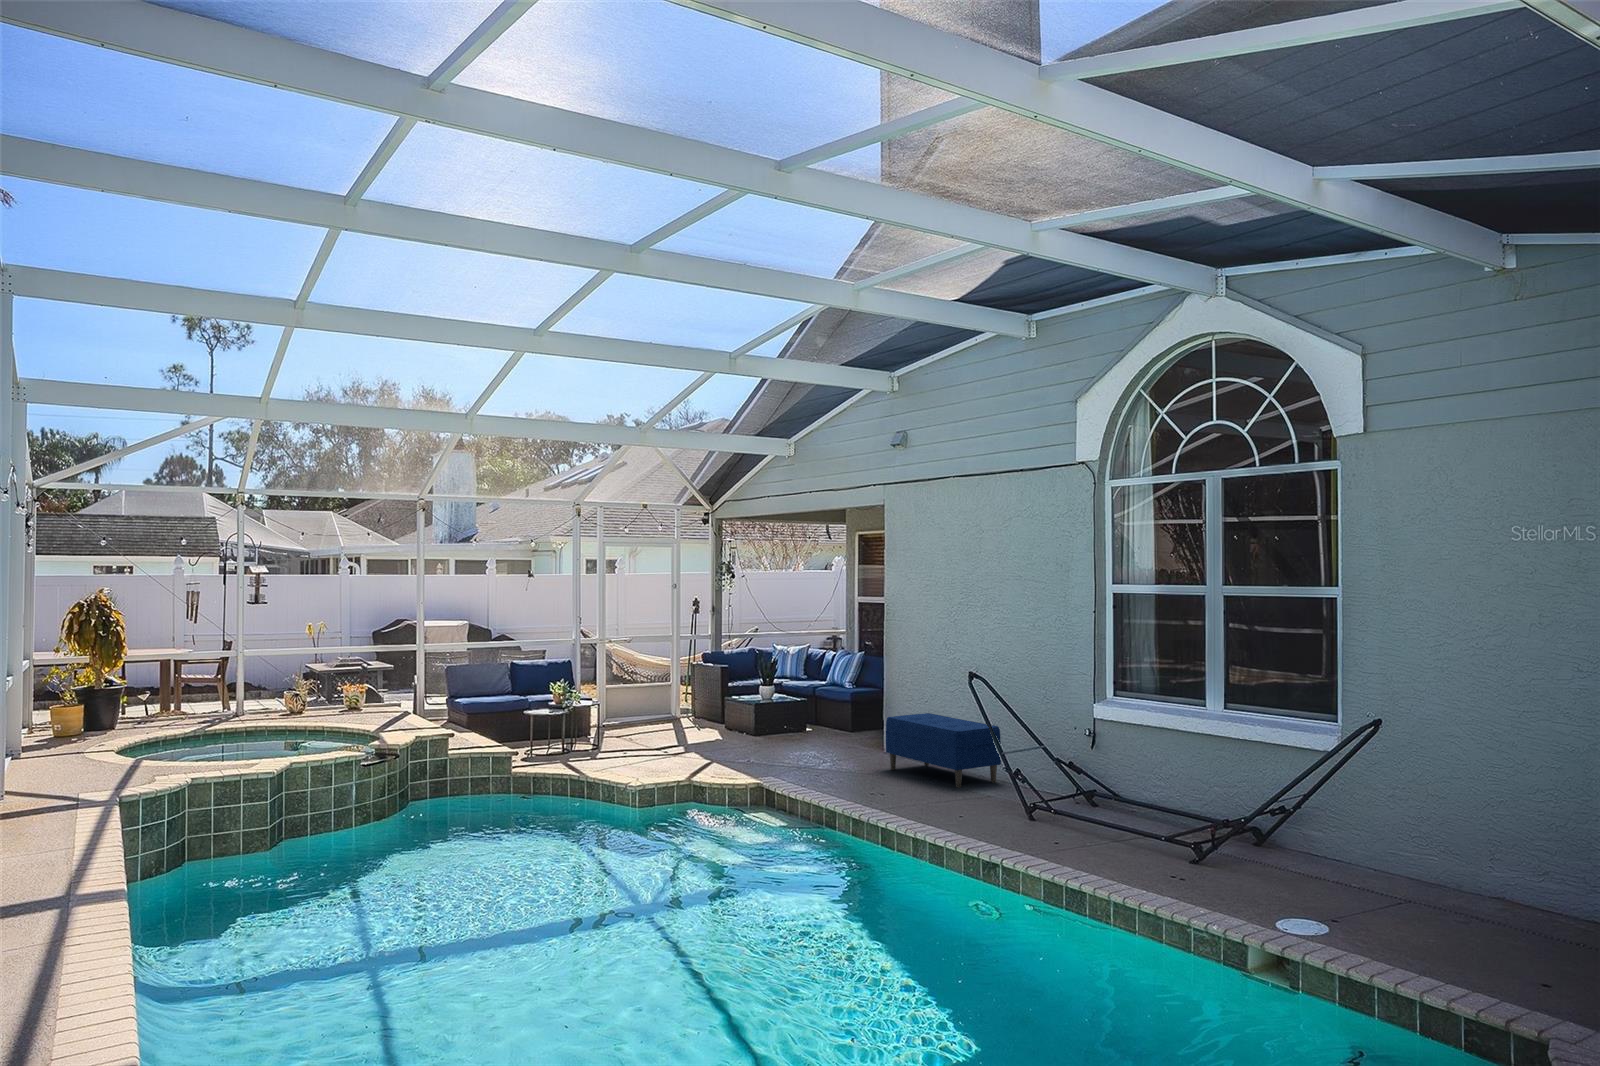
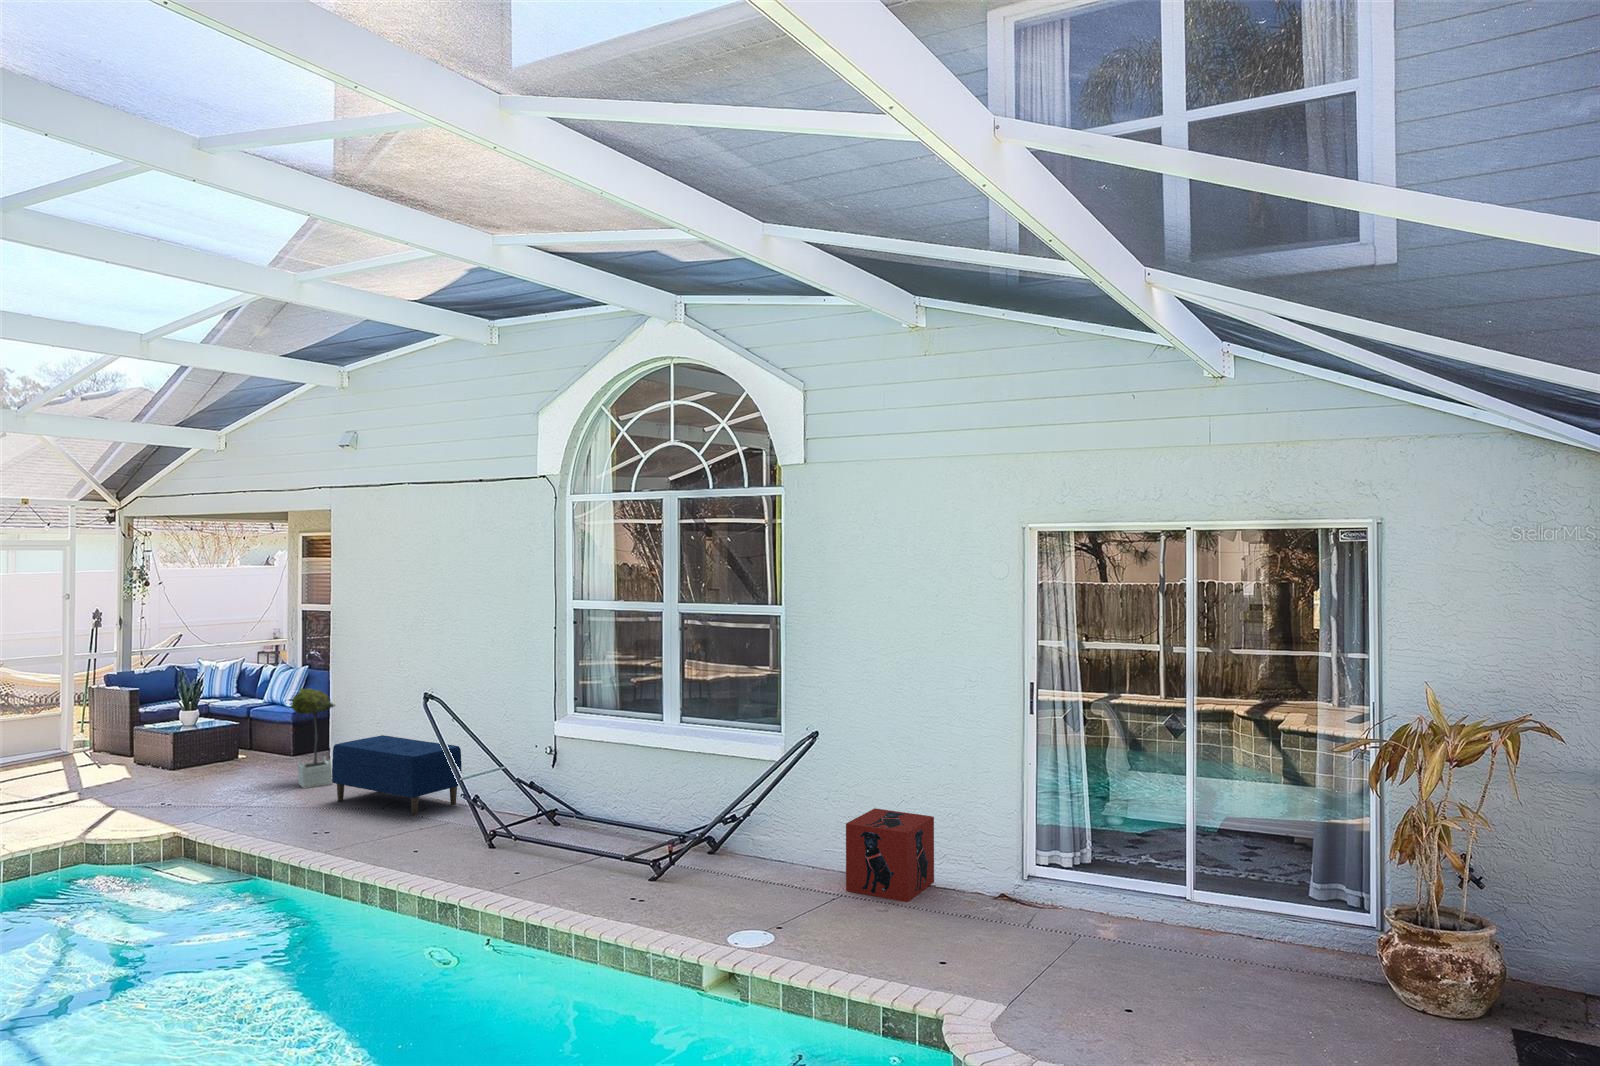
potted tree: none [850,666,887,757] -> present [291,688,335,788]
storage box: none [1422,818,1544,925] -> present [846,808,934,902]

